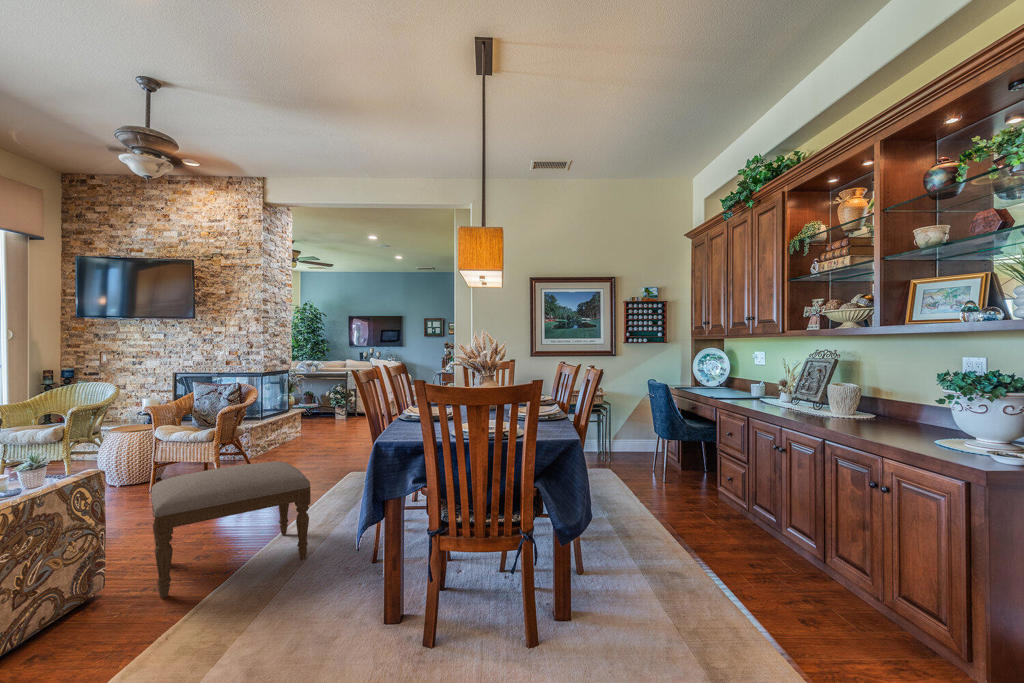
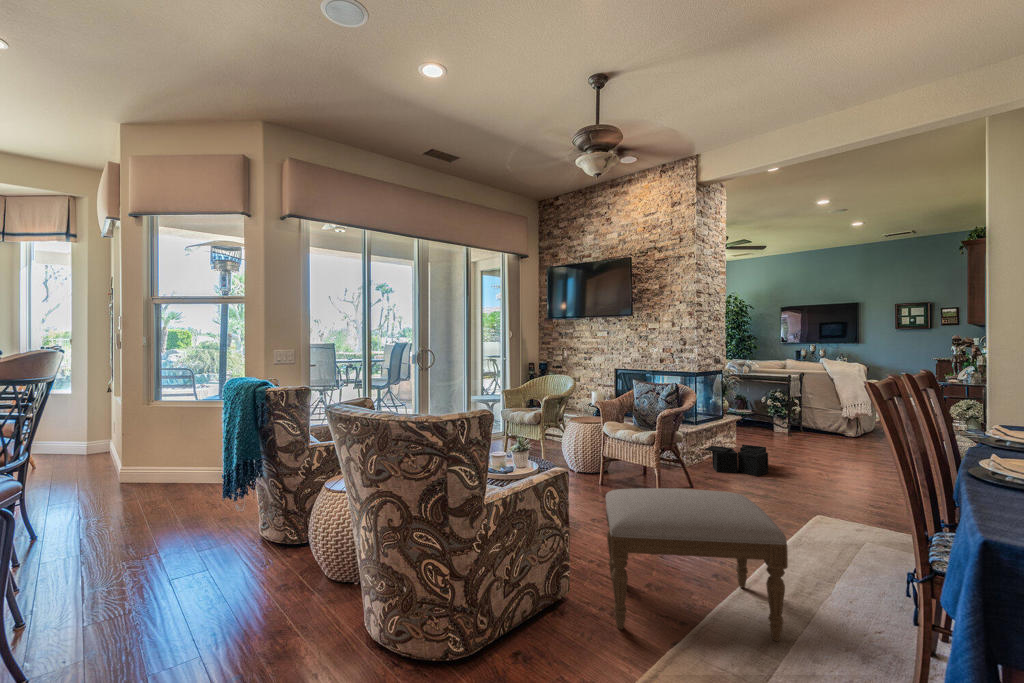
storage bin: none [269,431,329,458] -> present [705,445,771,476]

